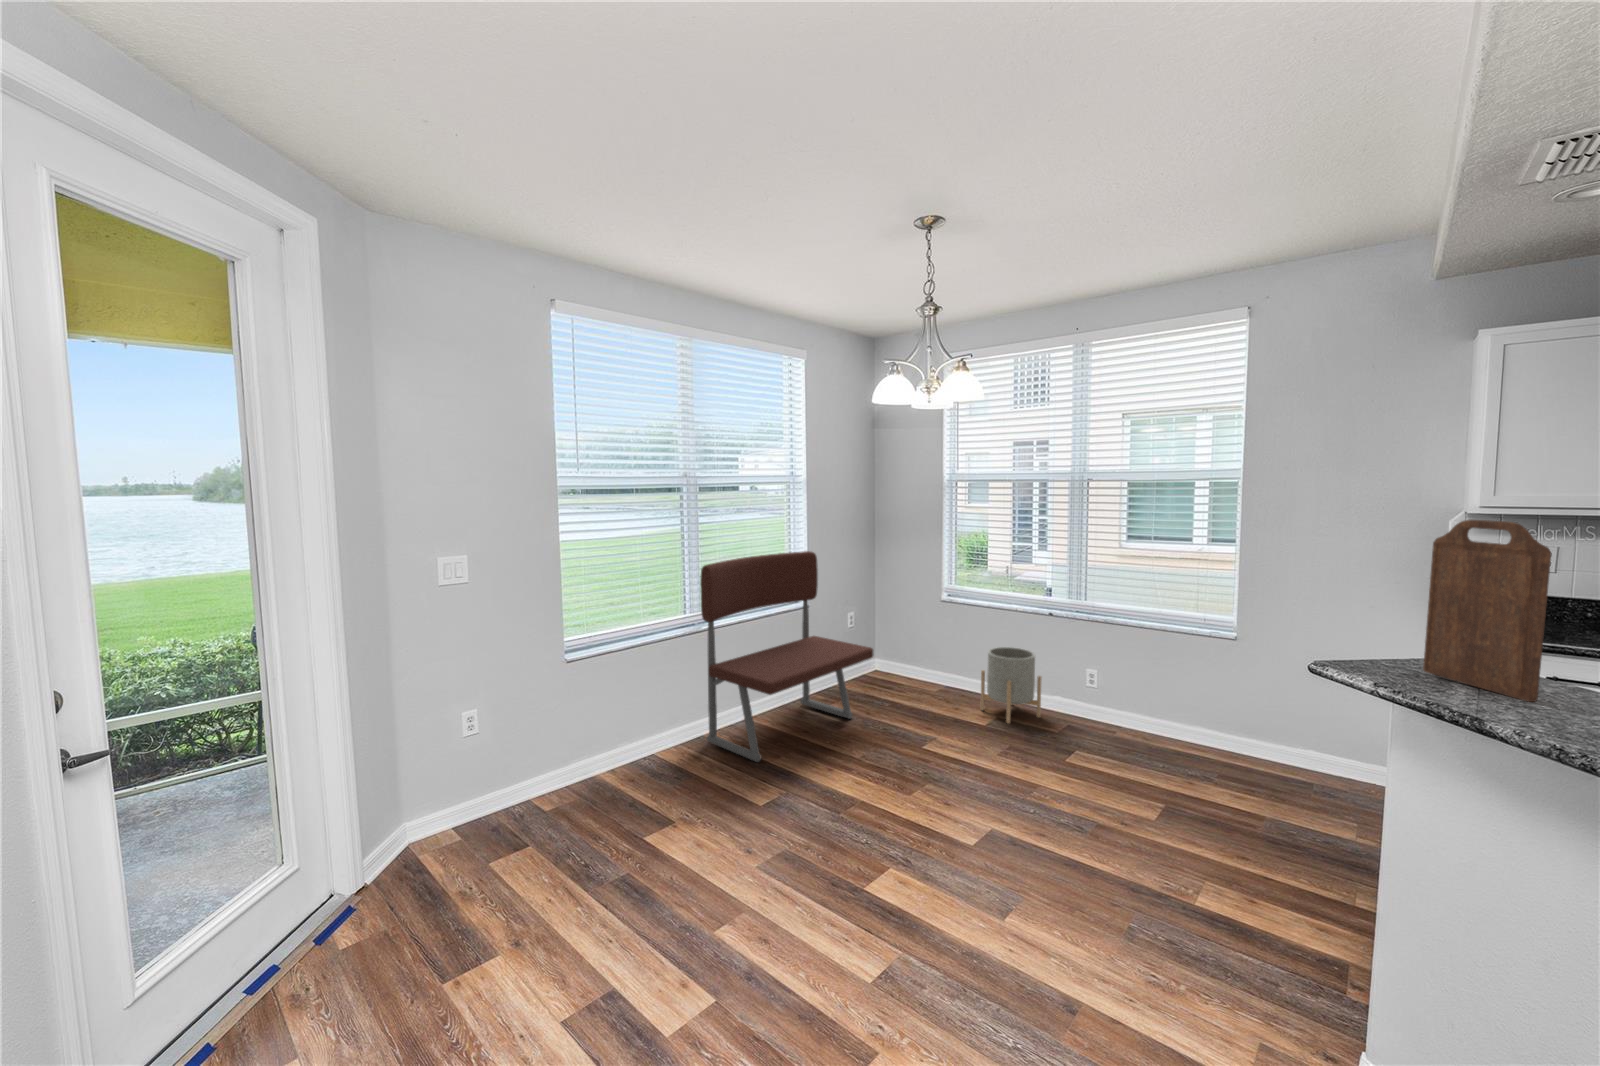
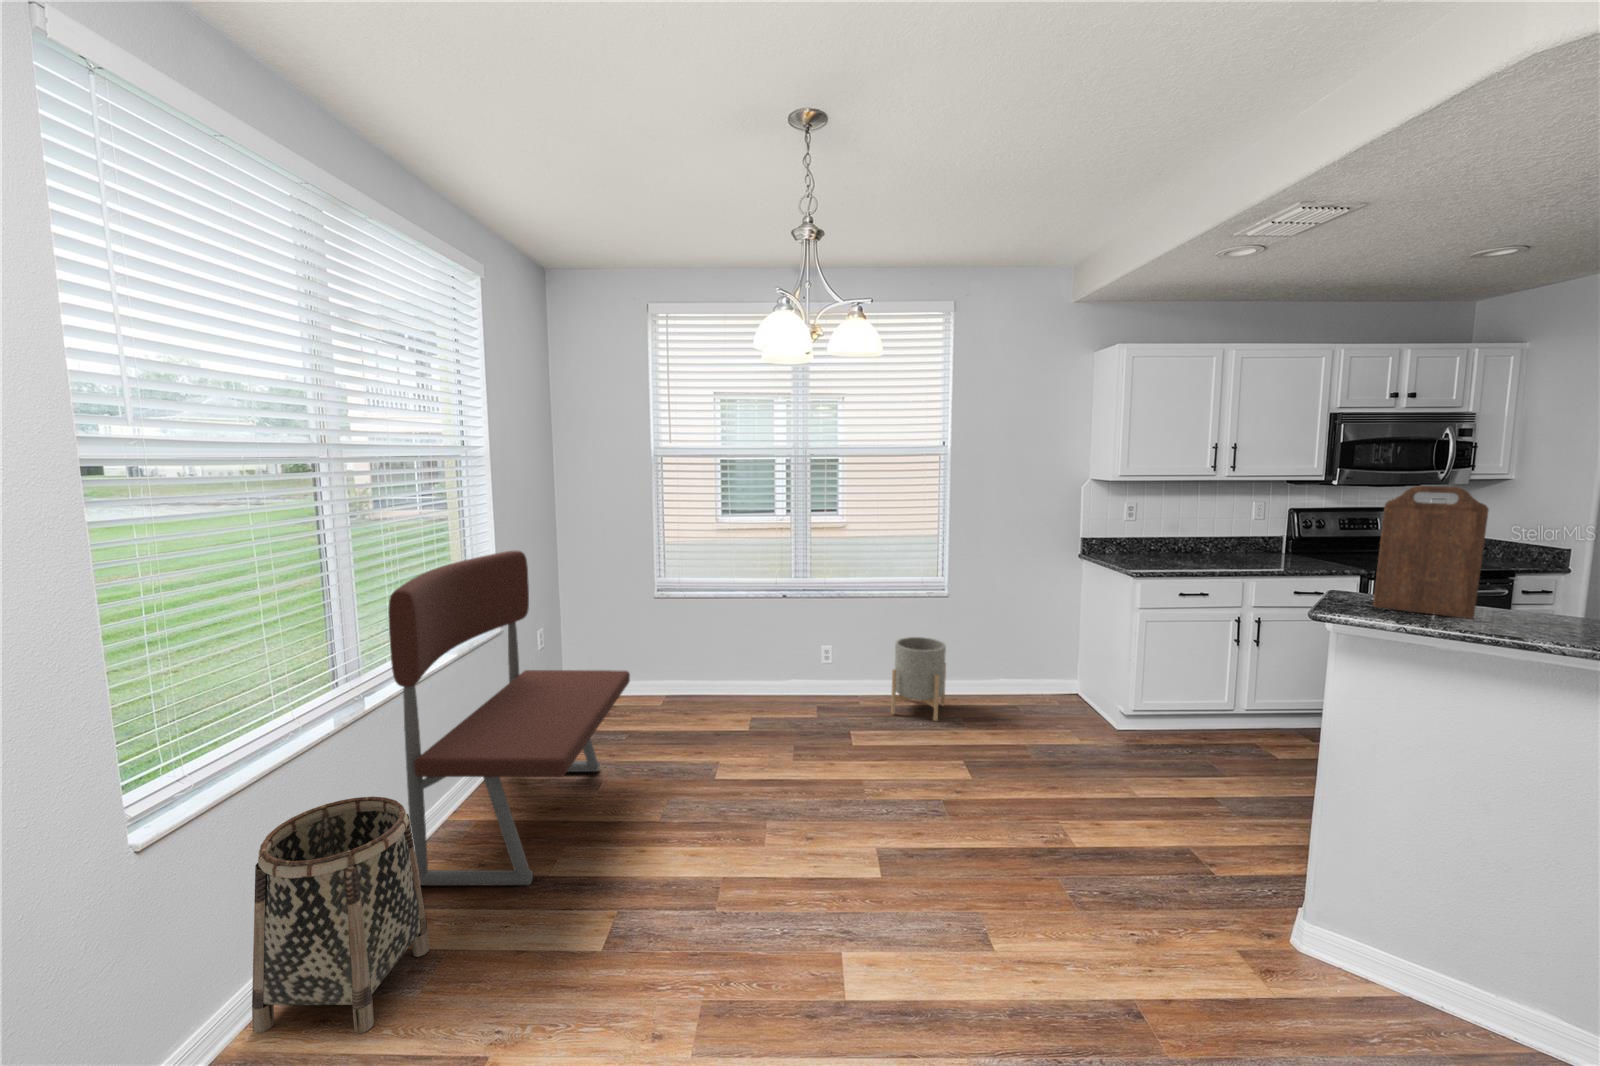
planter: present [981,647,1042,723] -> present [891,637,946,721]
basket: none [614,674,693,790] -> present [252,797,430,1033]

